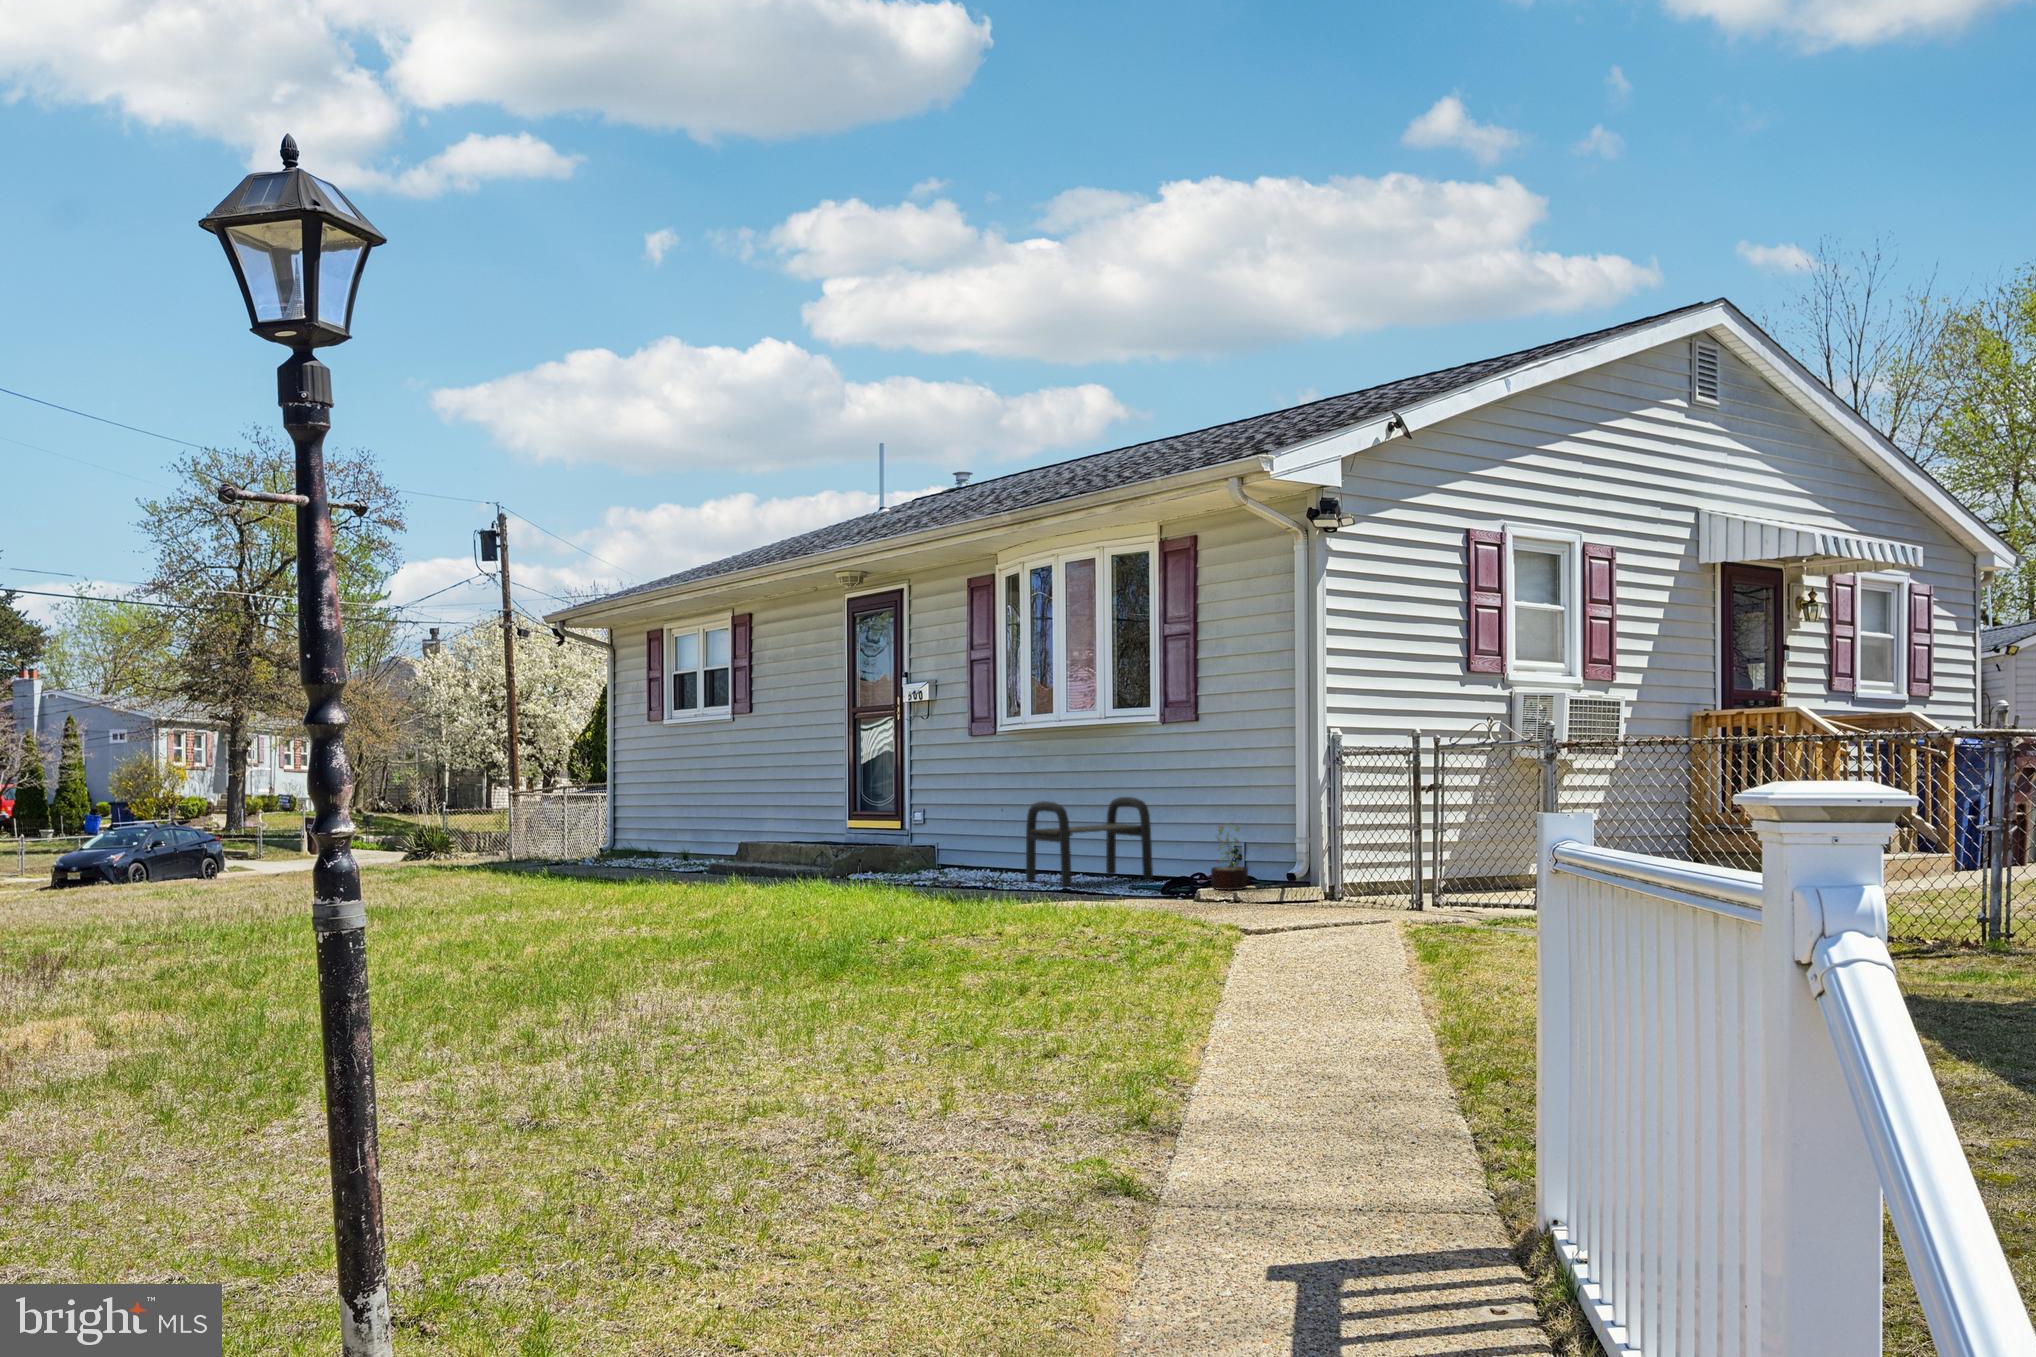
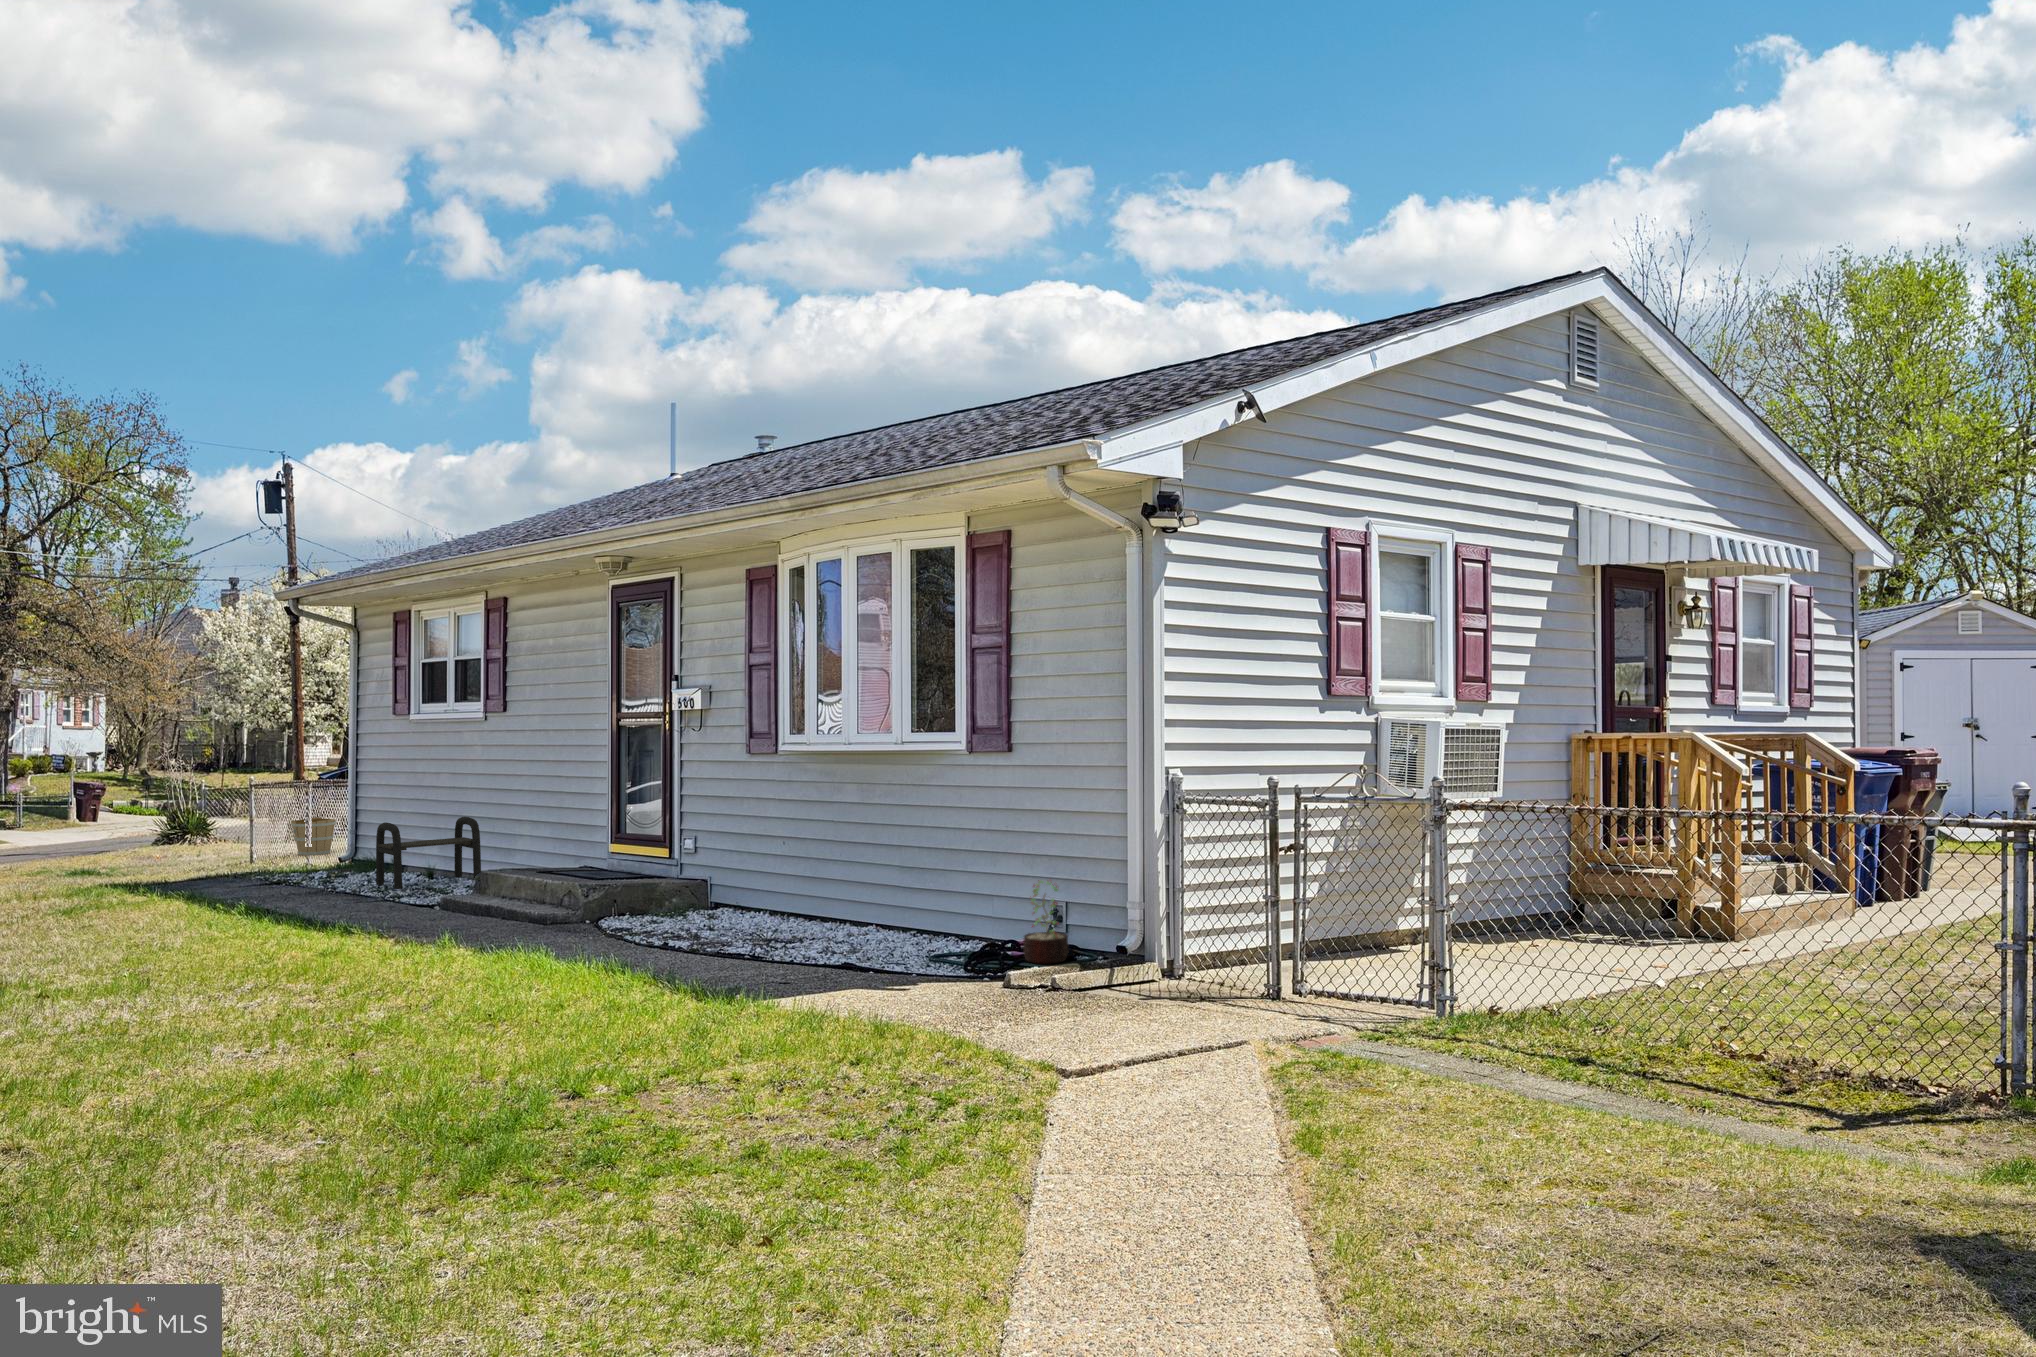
bench: present [1026,797,1153,886] -> present [376,817,481,889]
wooden bucket: none [550,818,588,851] -> present [291,817,336,856]

